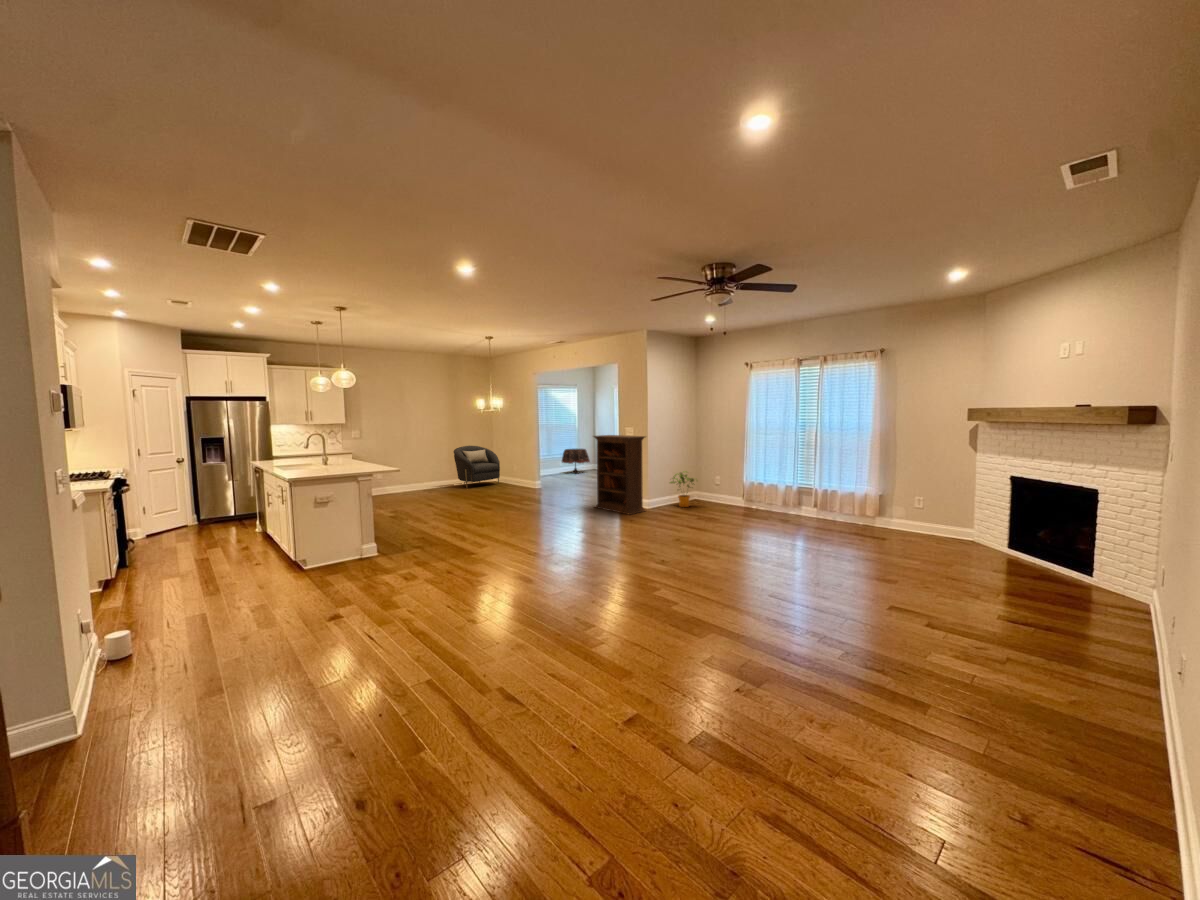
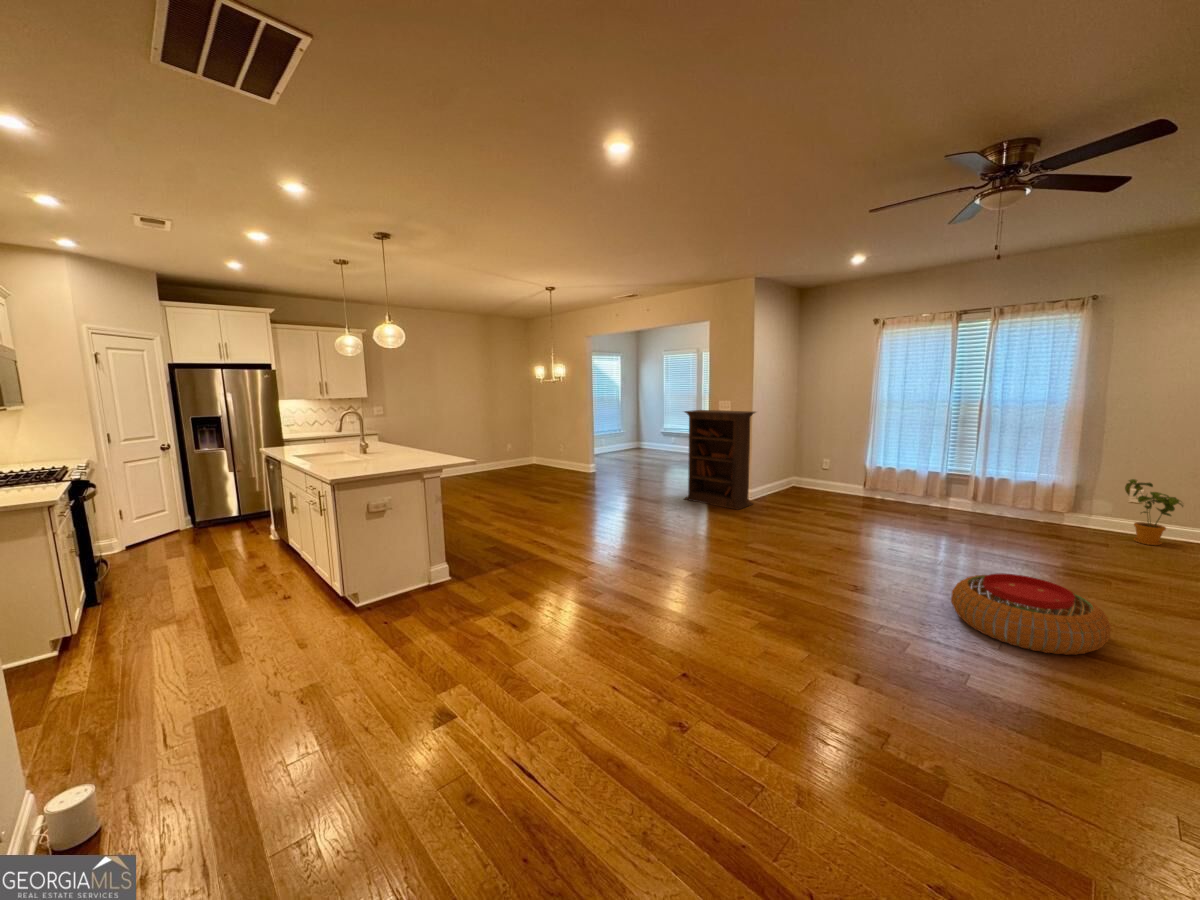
armchair: present [454,446,500,487] -> none [492,423,546,474]
side table: present [562,449,590,473] -> none [607,425,640,454]
house plant: present [670,471,694,507] -> present [1125,479,1183,545]
pouf: none [708,547,794,595] -> present [951,574,1111,655]

